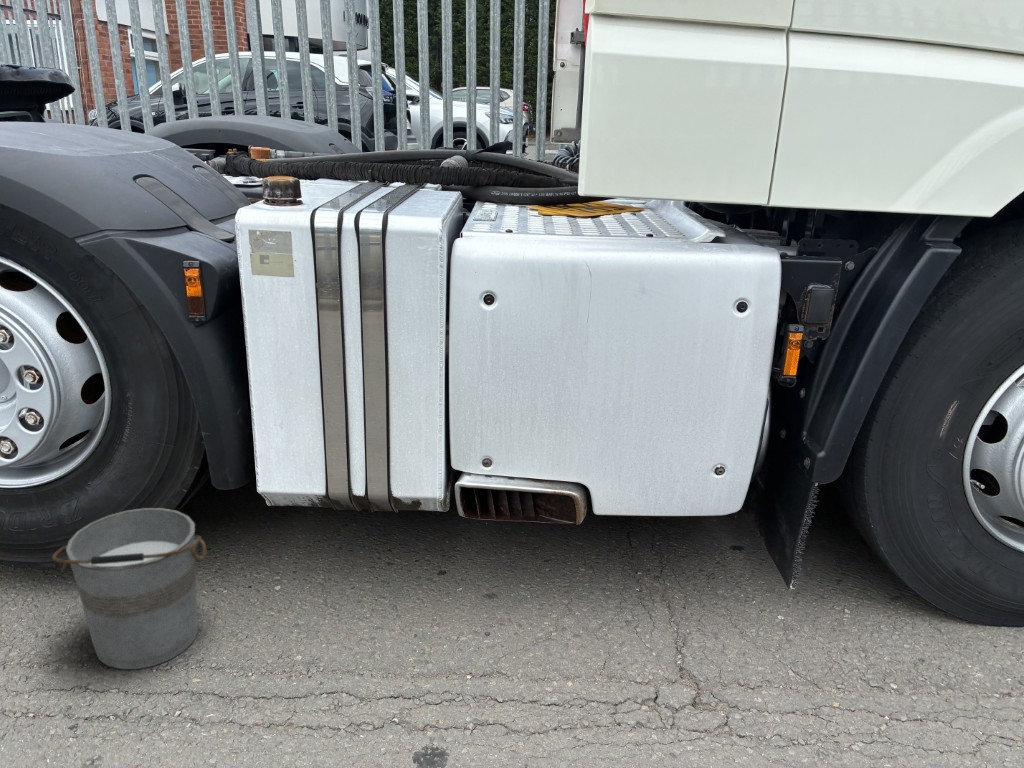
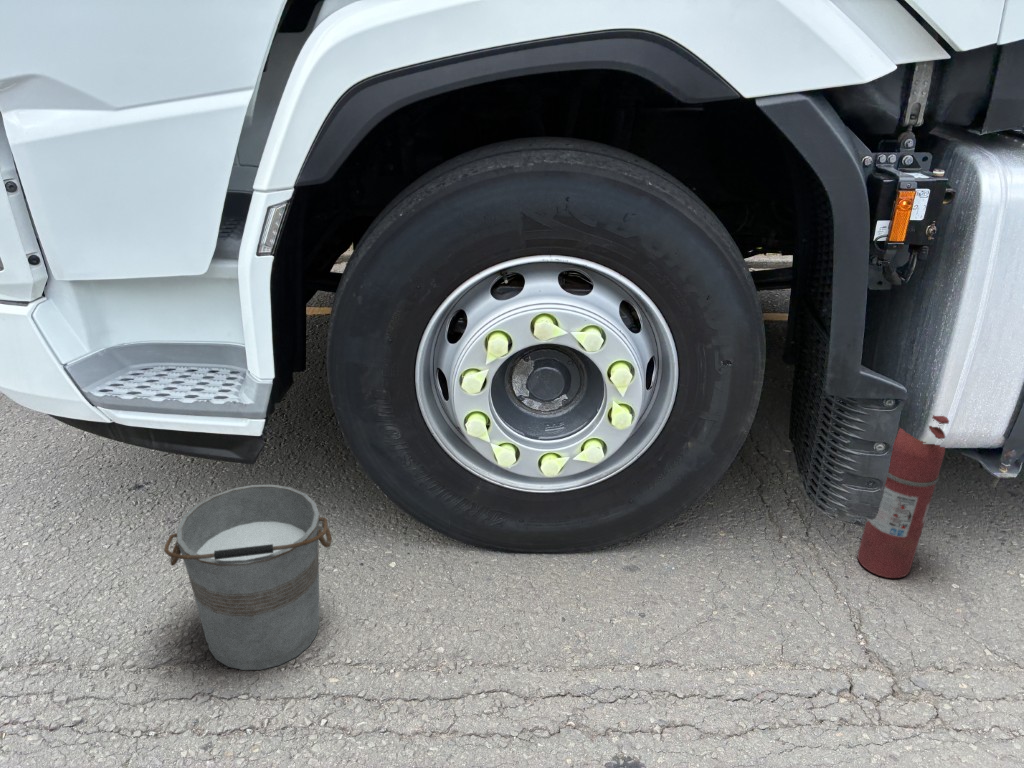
fire extinguisher: none [700,451,762,609] -> present [858,415,949,578]

